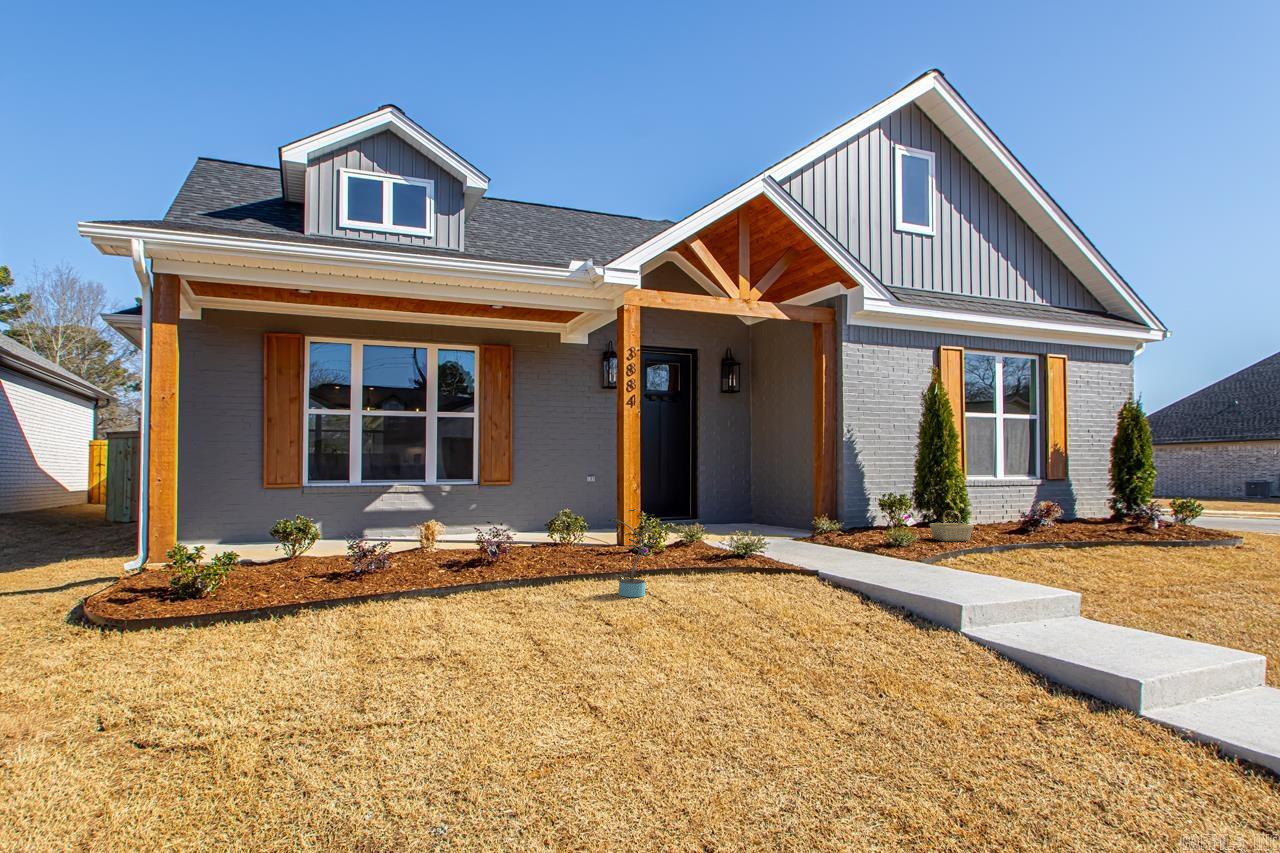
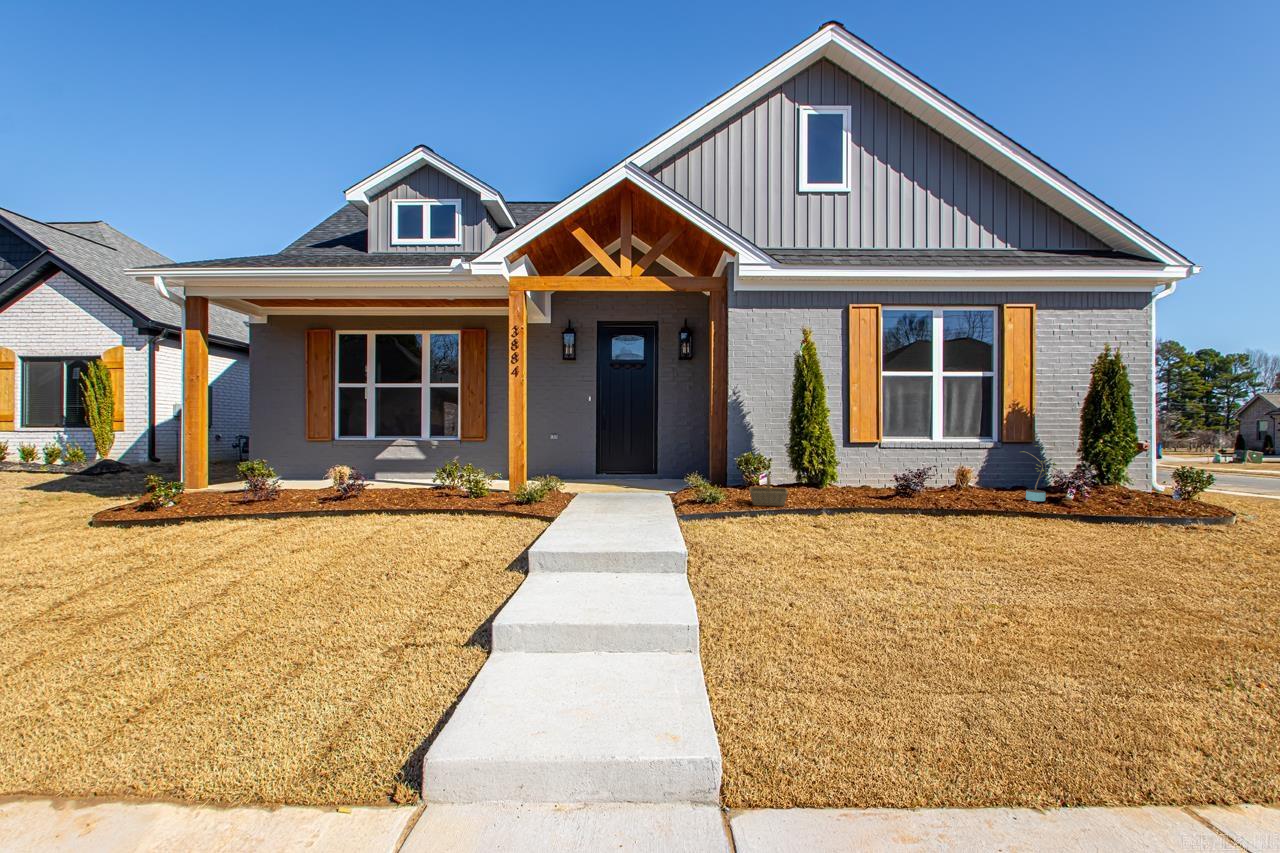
potted plant: present [608,509,658,597] -> present [1020,445,1056,501]

